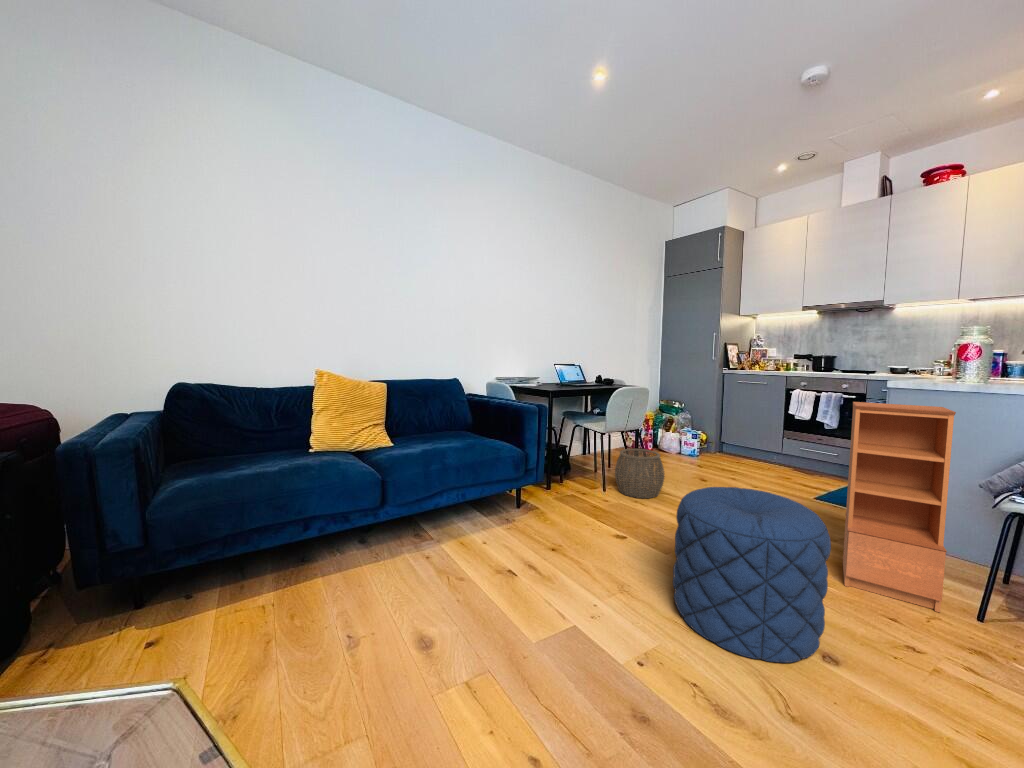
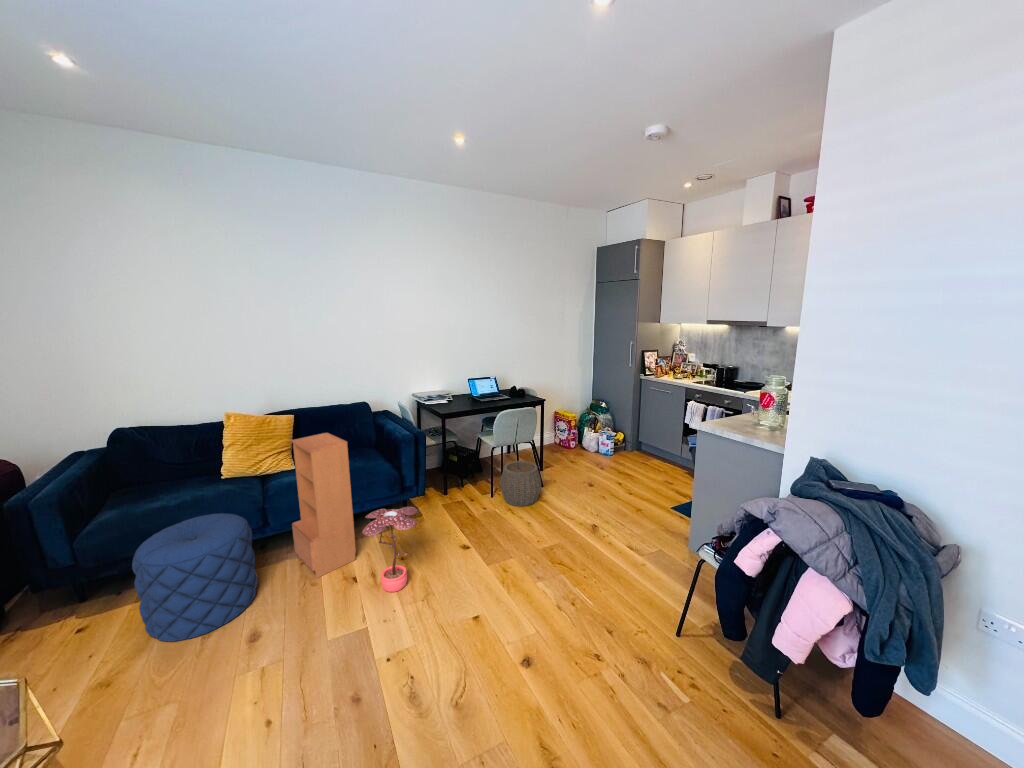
bookcase: present [843,402,956,612] -> present [291,433,356,578]
potted plant: none [532,475,610,583] -> present [363,507,417,592]
pouf: present [673,487,831,663] -> present [132,513,258,642]

